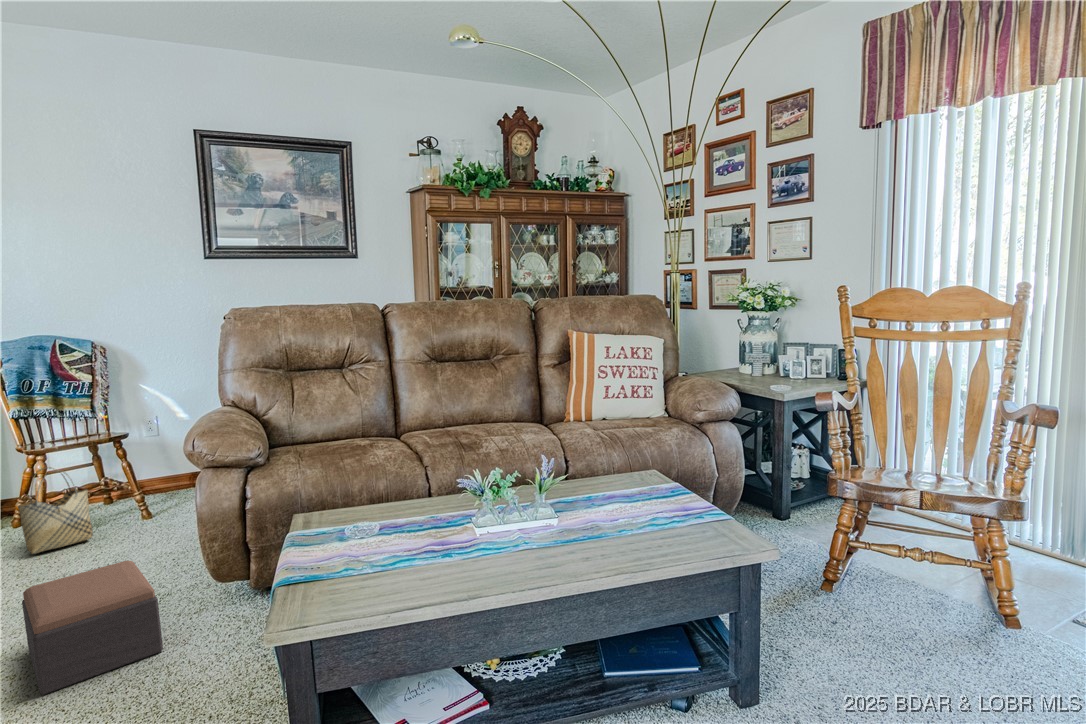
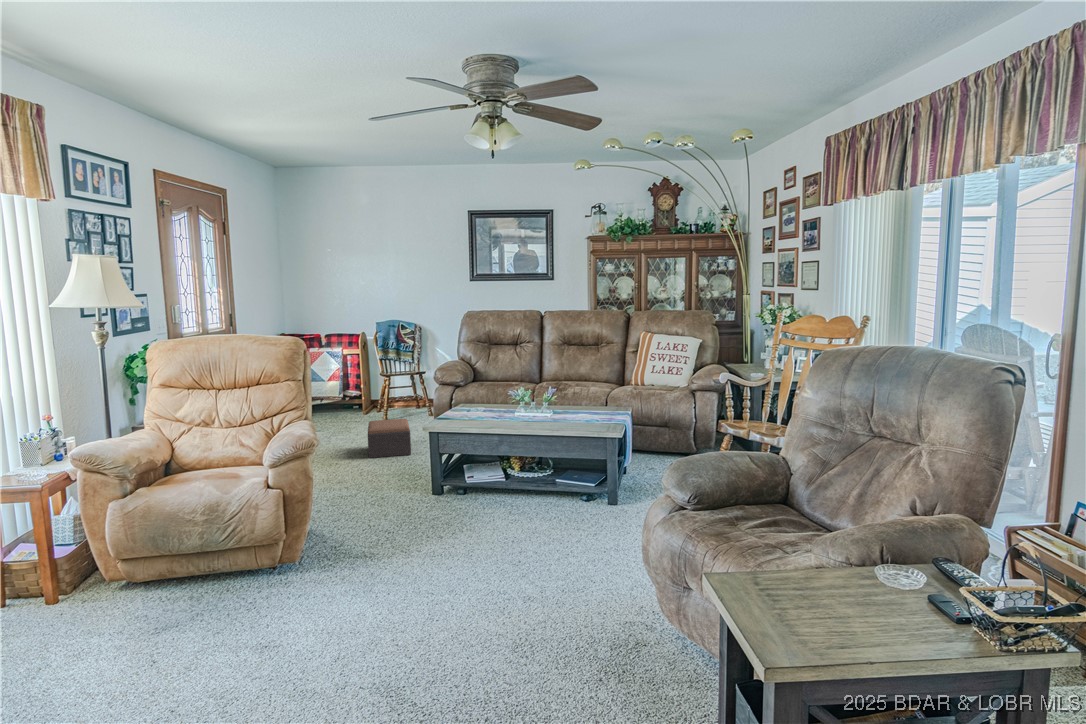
woven basket: present [18,467,93,554] -> none [377,383,405,421]

